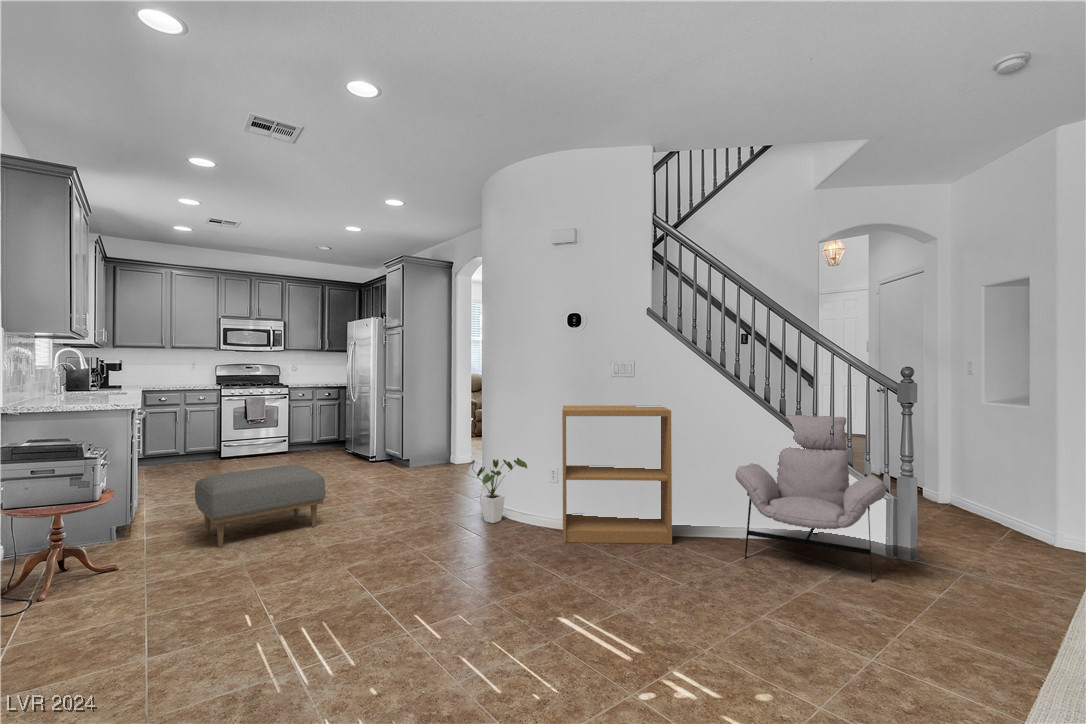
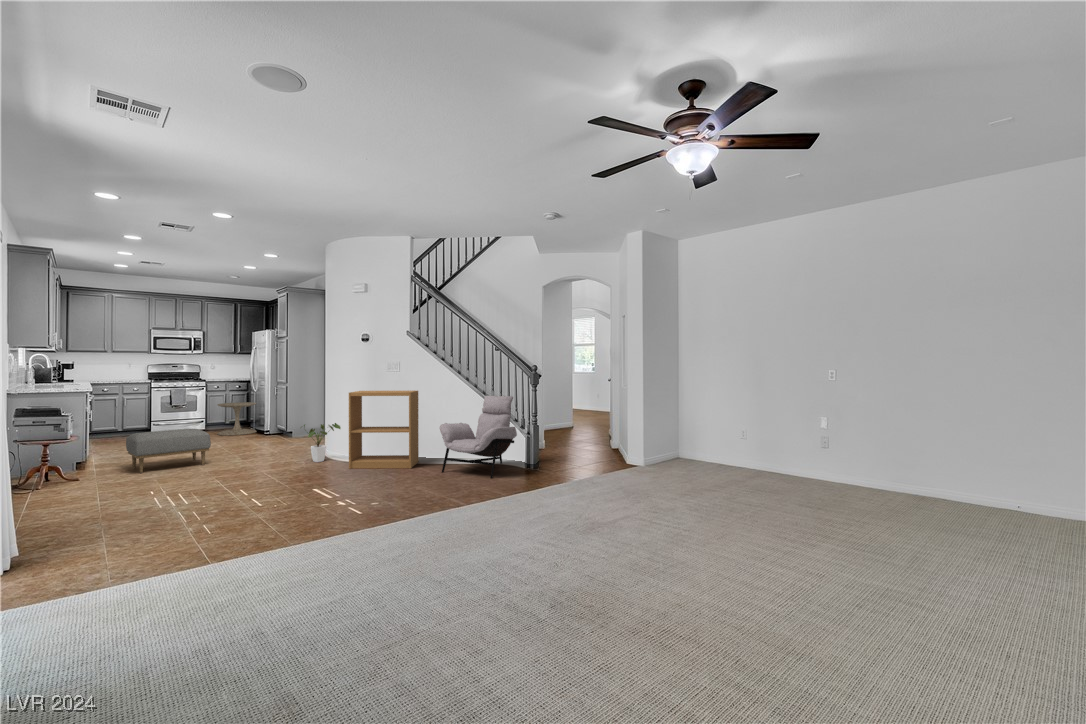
side table: none [307,415,356,462] -> present [217,402,257,435]

